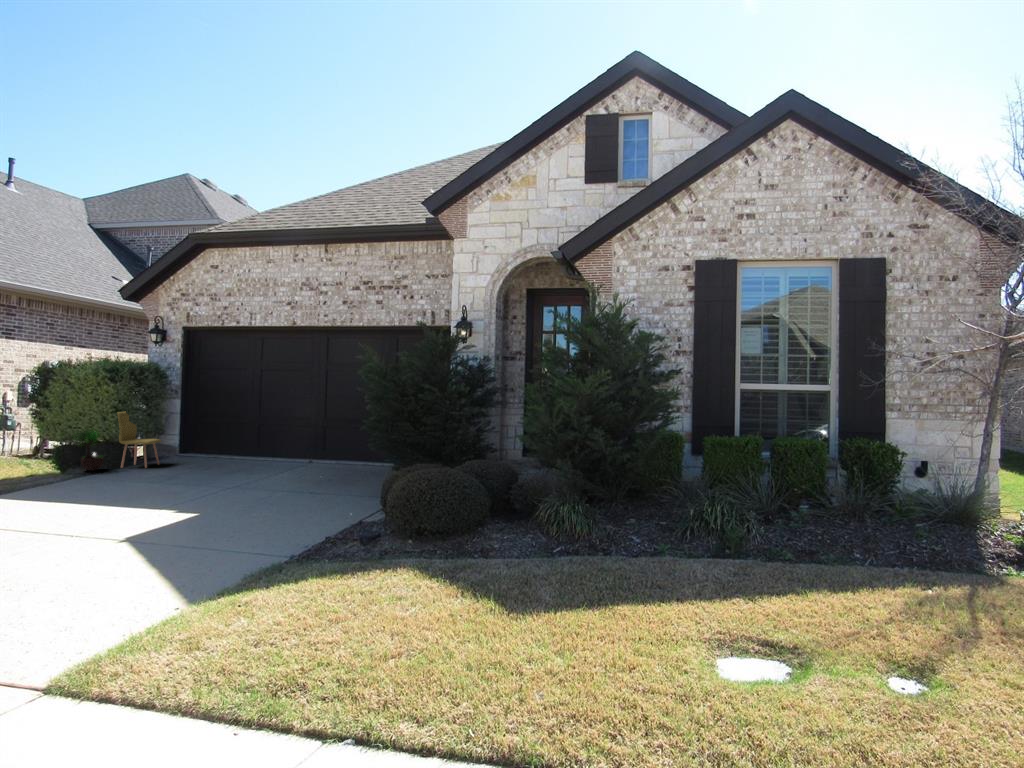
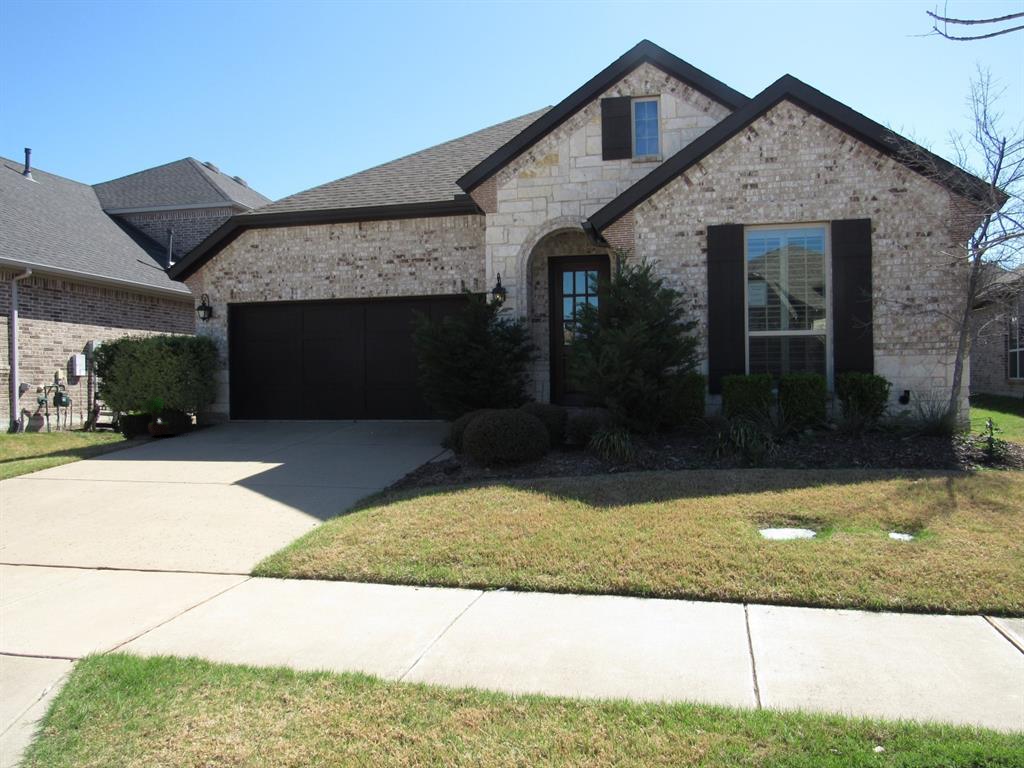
chair: present [118,412,161,468] -> none [178,381,218,433]

